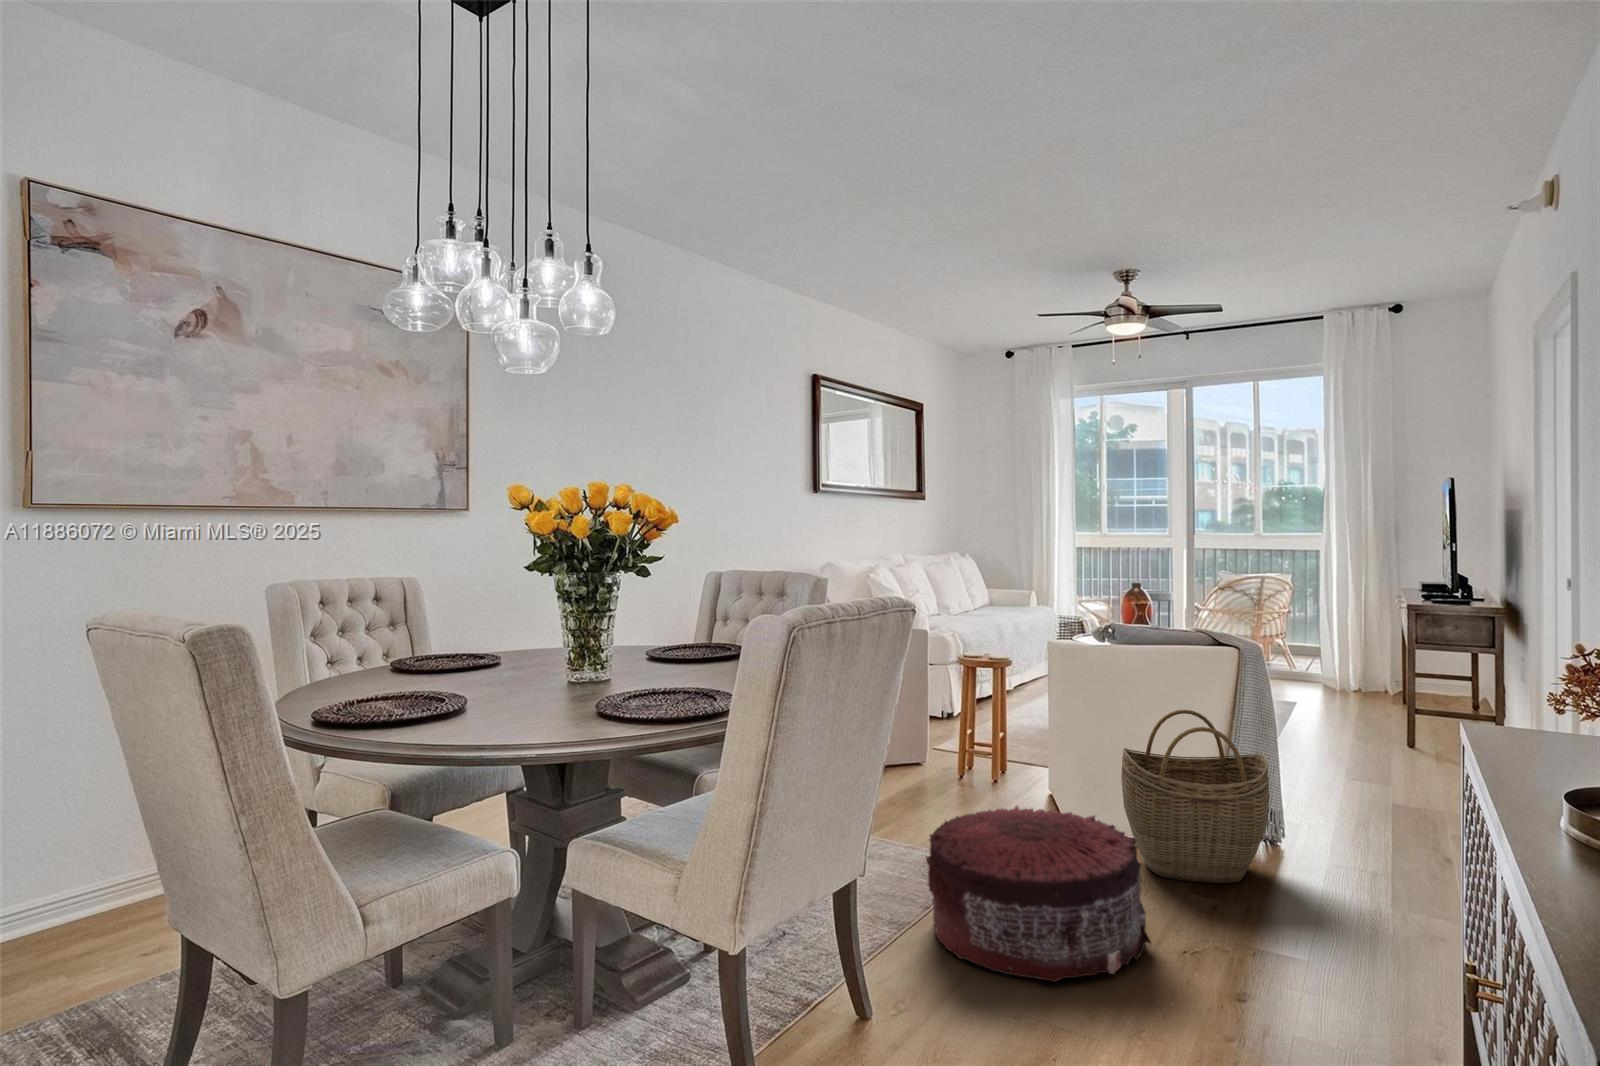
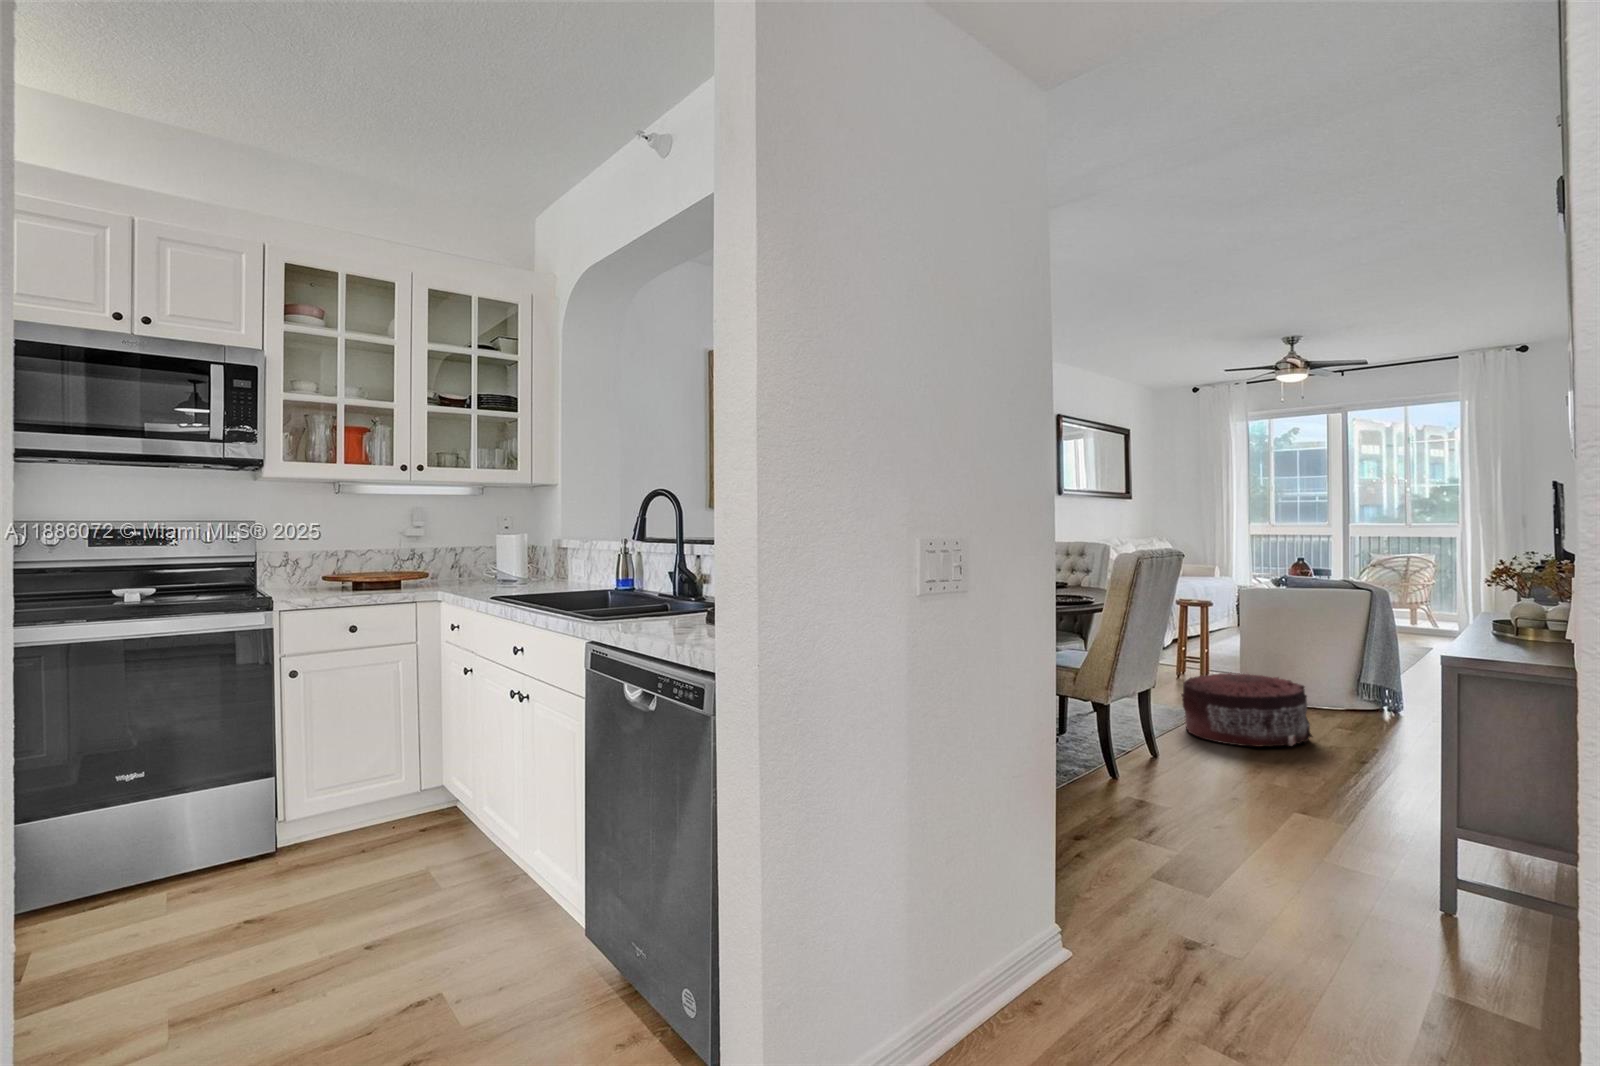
woven basket: present [1121,710,1269,883] -> none [1294,626,1389,723]

